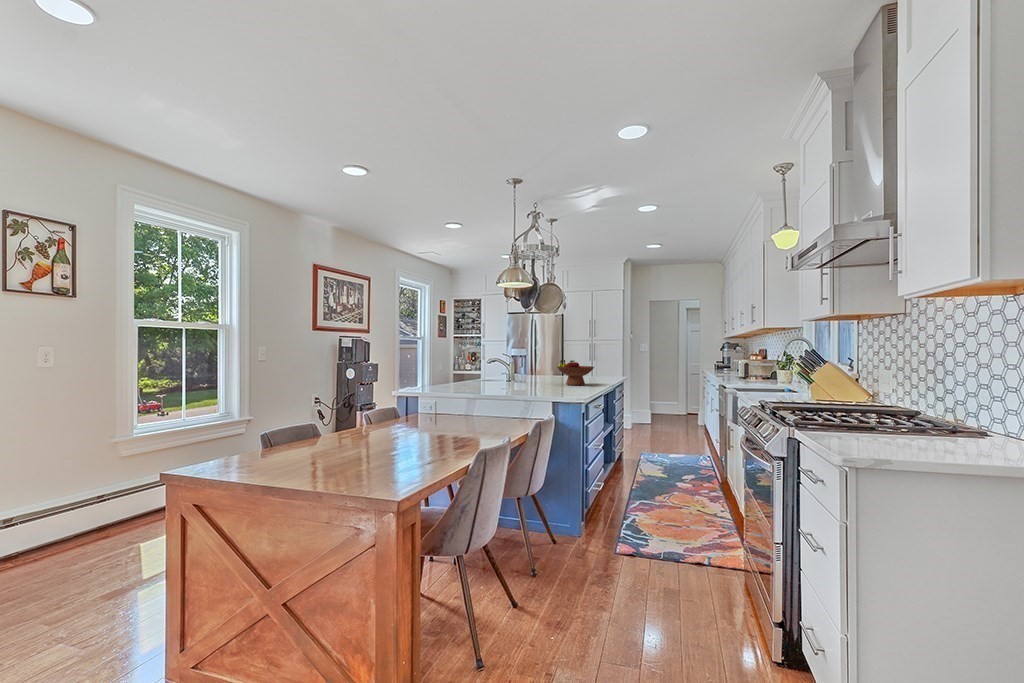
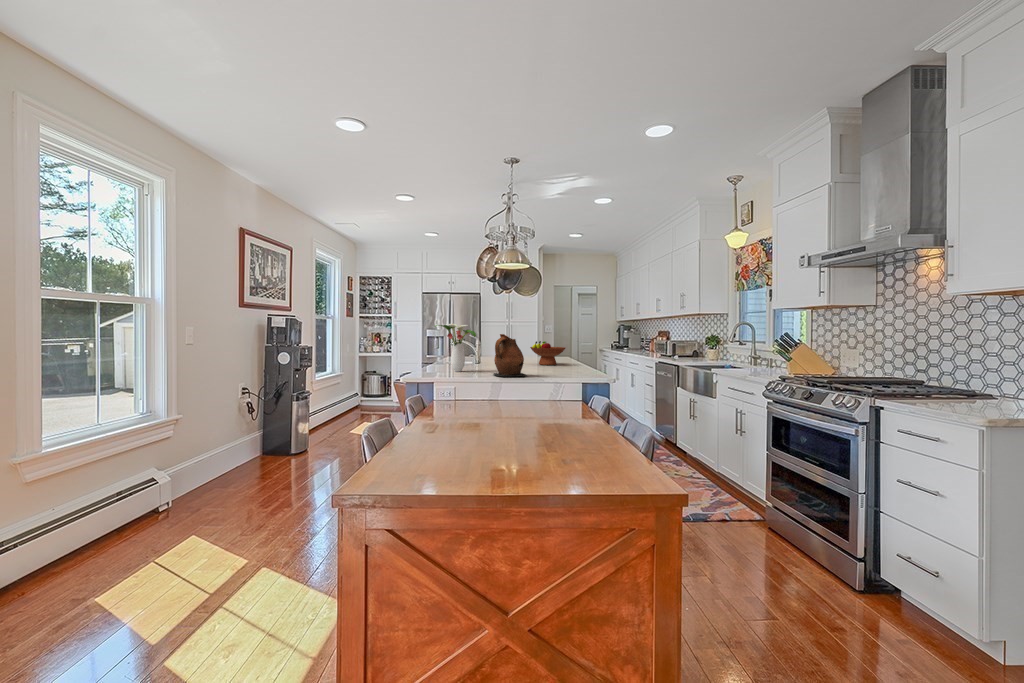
flower arrangement: none [436,342,472,389] -> present [435,323,476,372]
ceramic pitcher: none [477,352,513,395] -> present [493,334,527,376]

